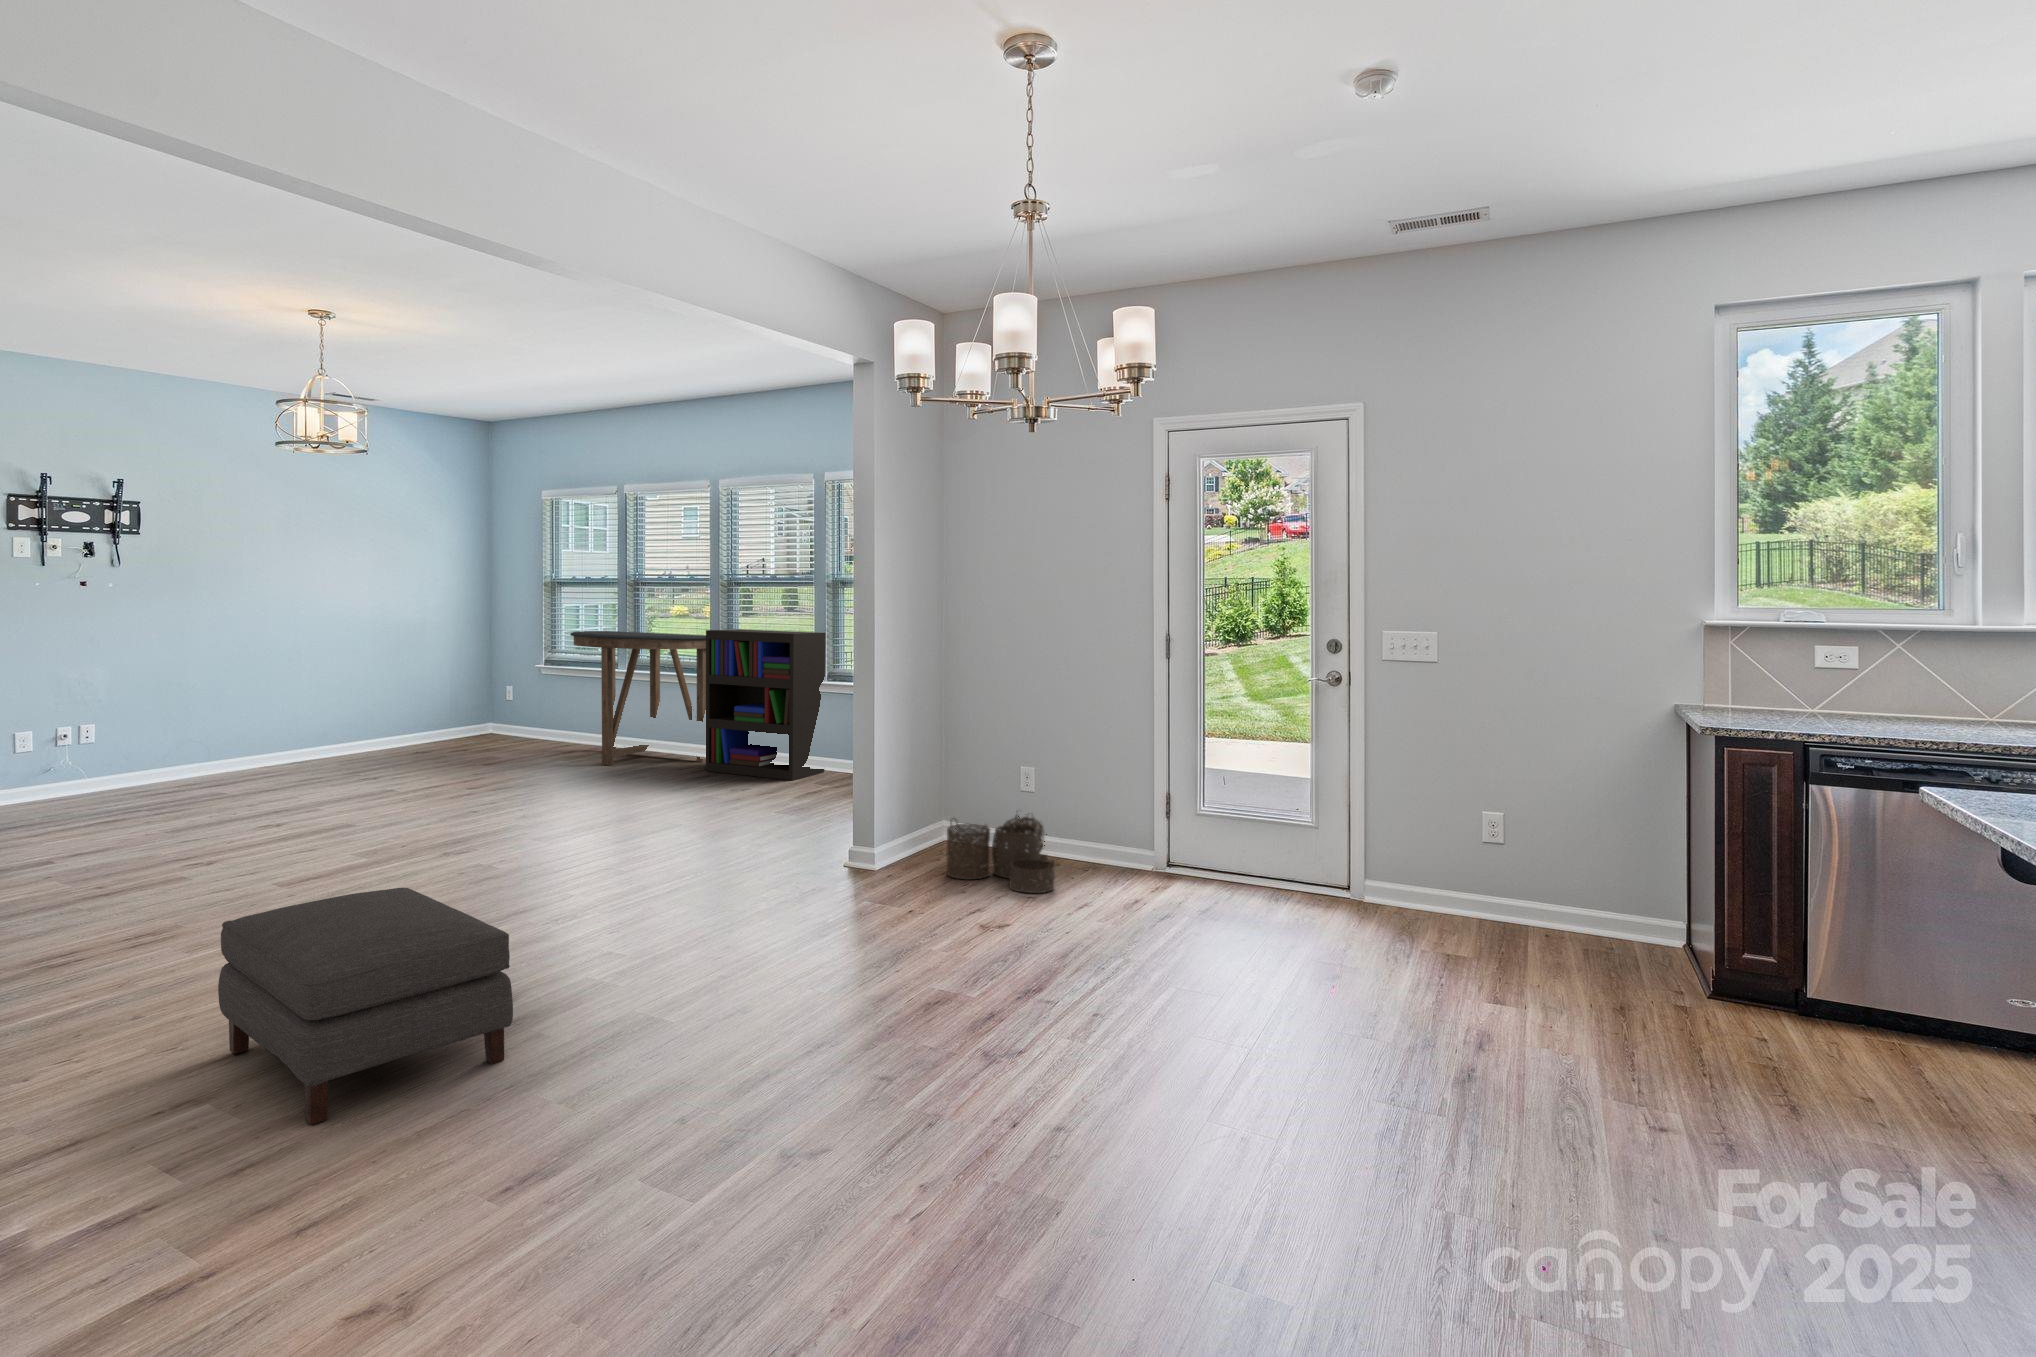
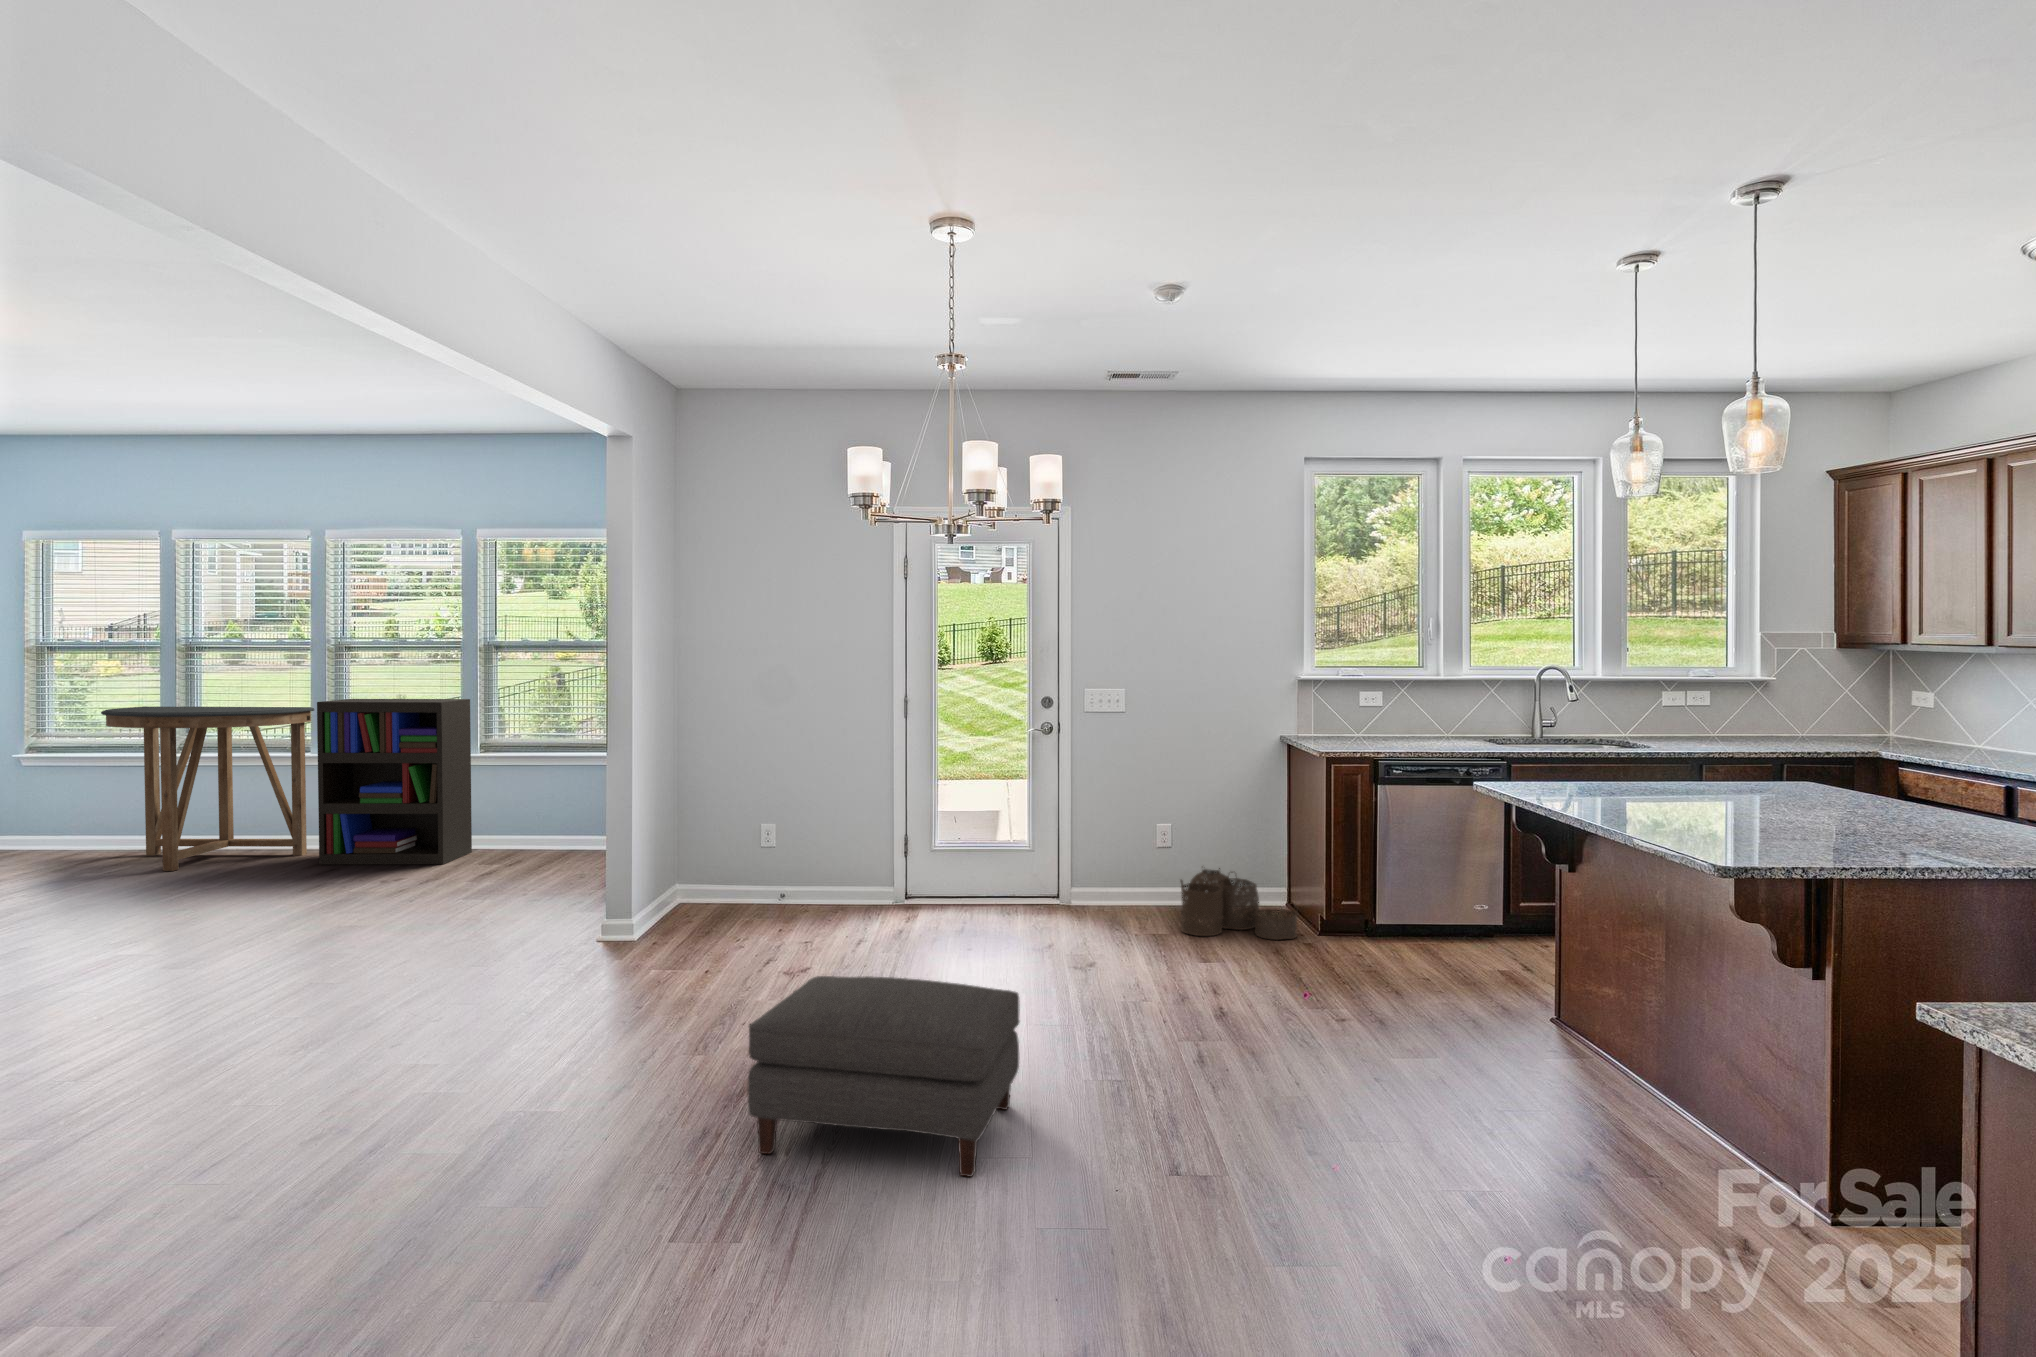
woven basket: present [946,811,1055,893] -> present [1180,868,1297,940]
ottoman: present [218,888,513,1125] -> present [748,976,1020,1177]

